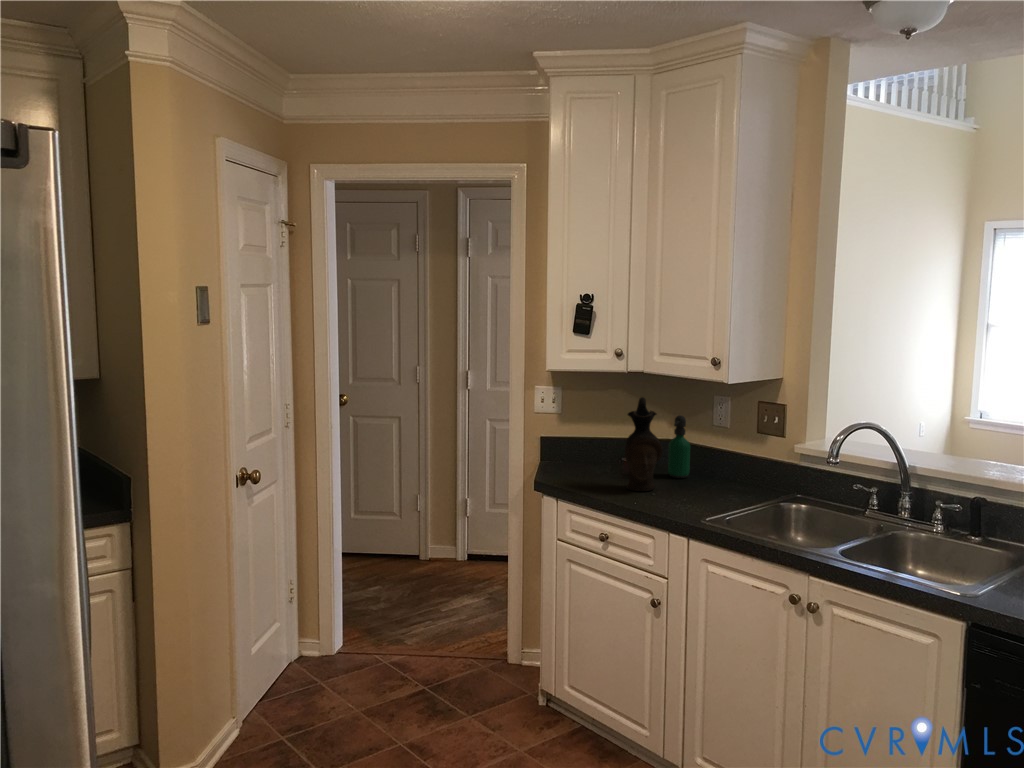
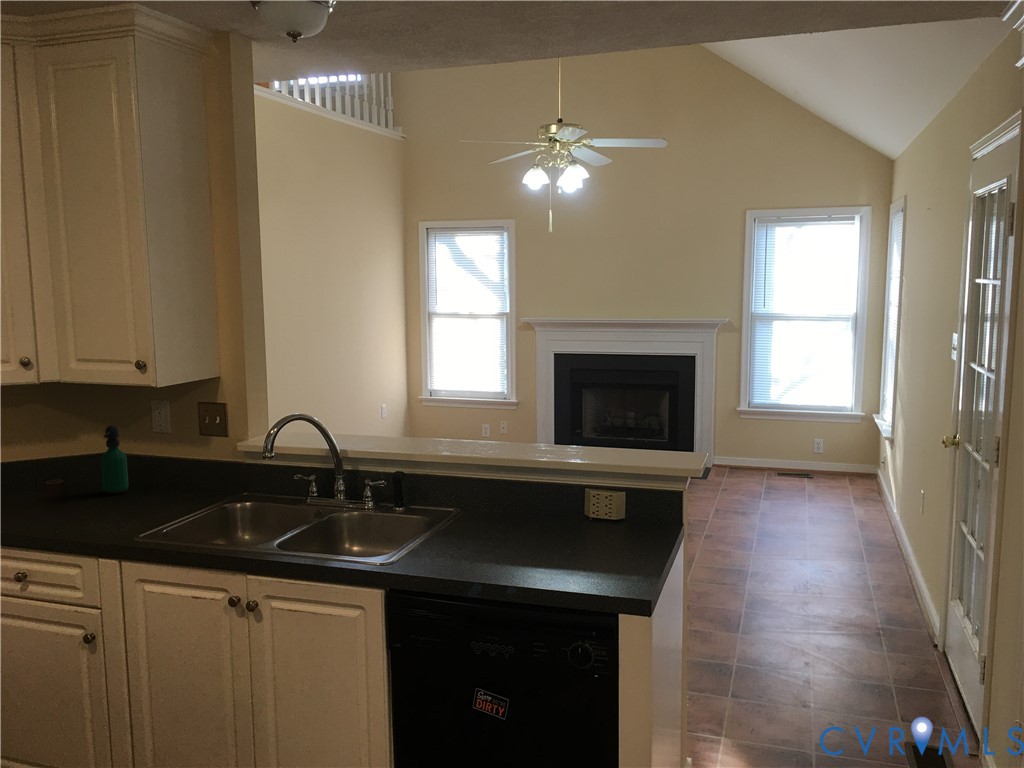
ceramic pitcher: present [625,397,663,491] -> none [41,410,89,517]

